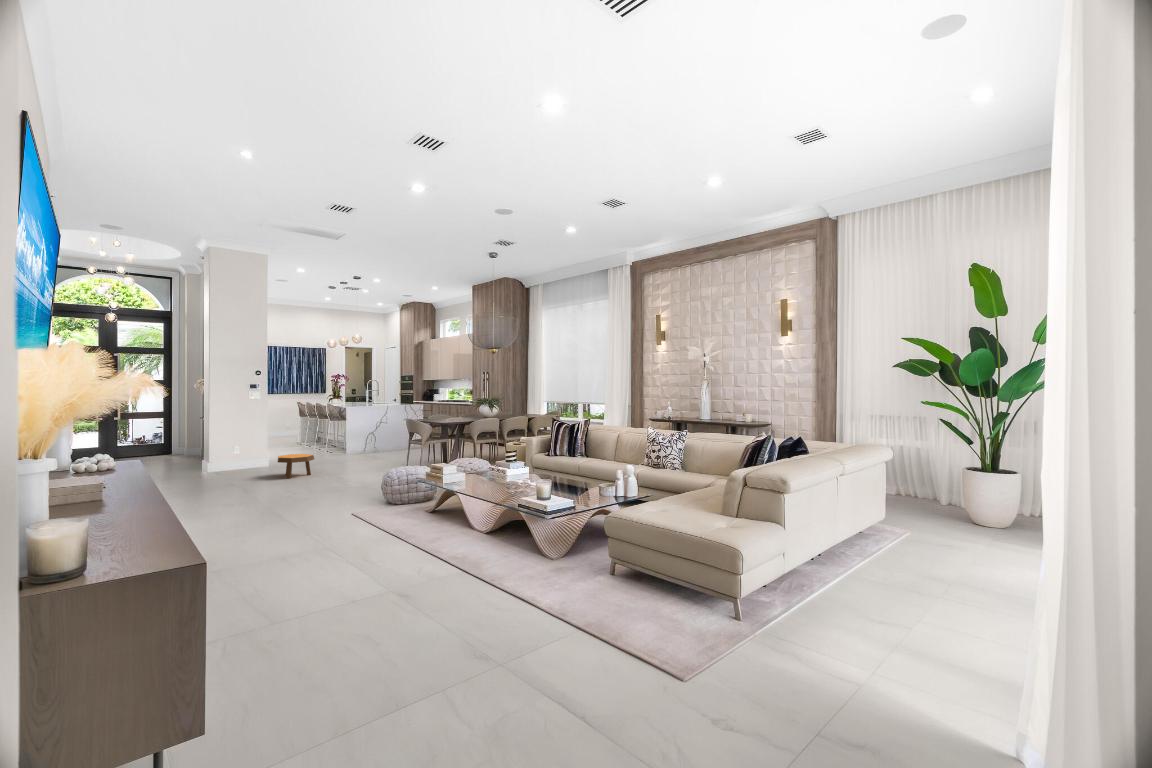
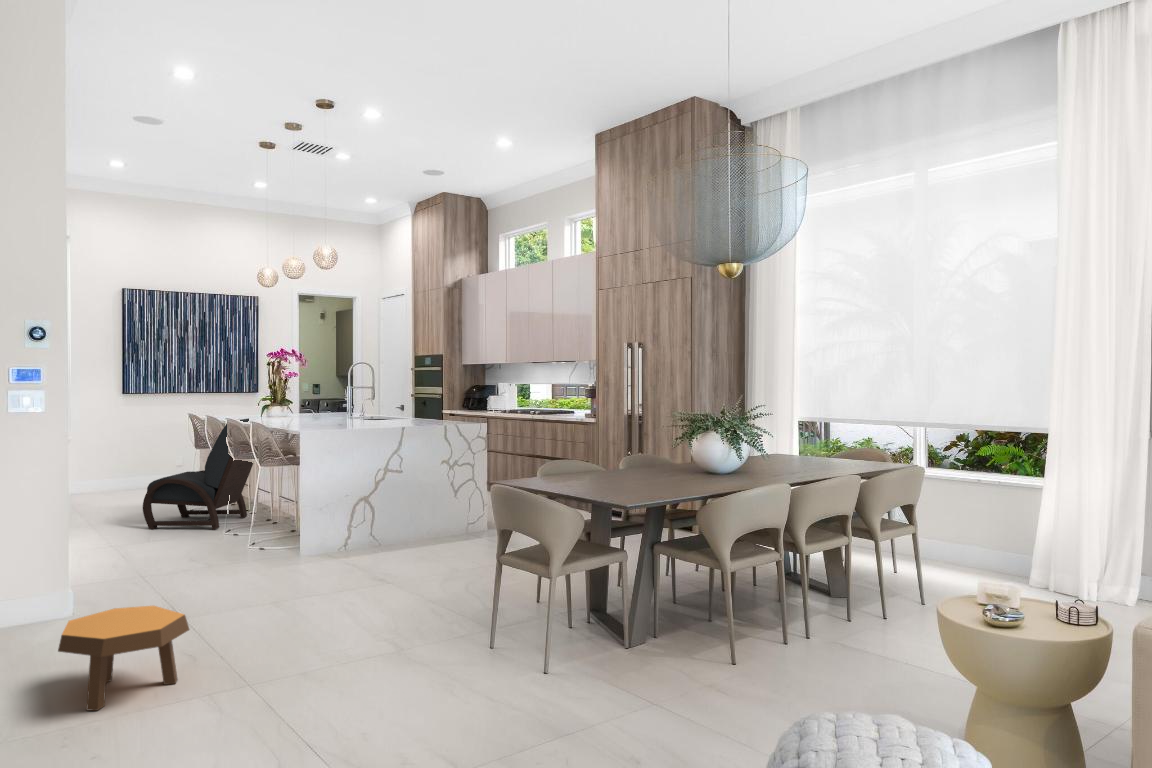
lounge chair: none [281,403,333,448] -> present [143,418,253,530]

